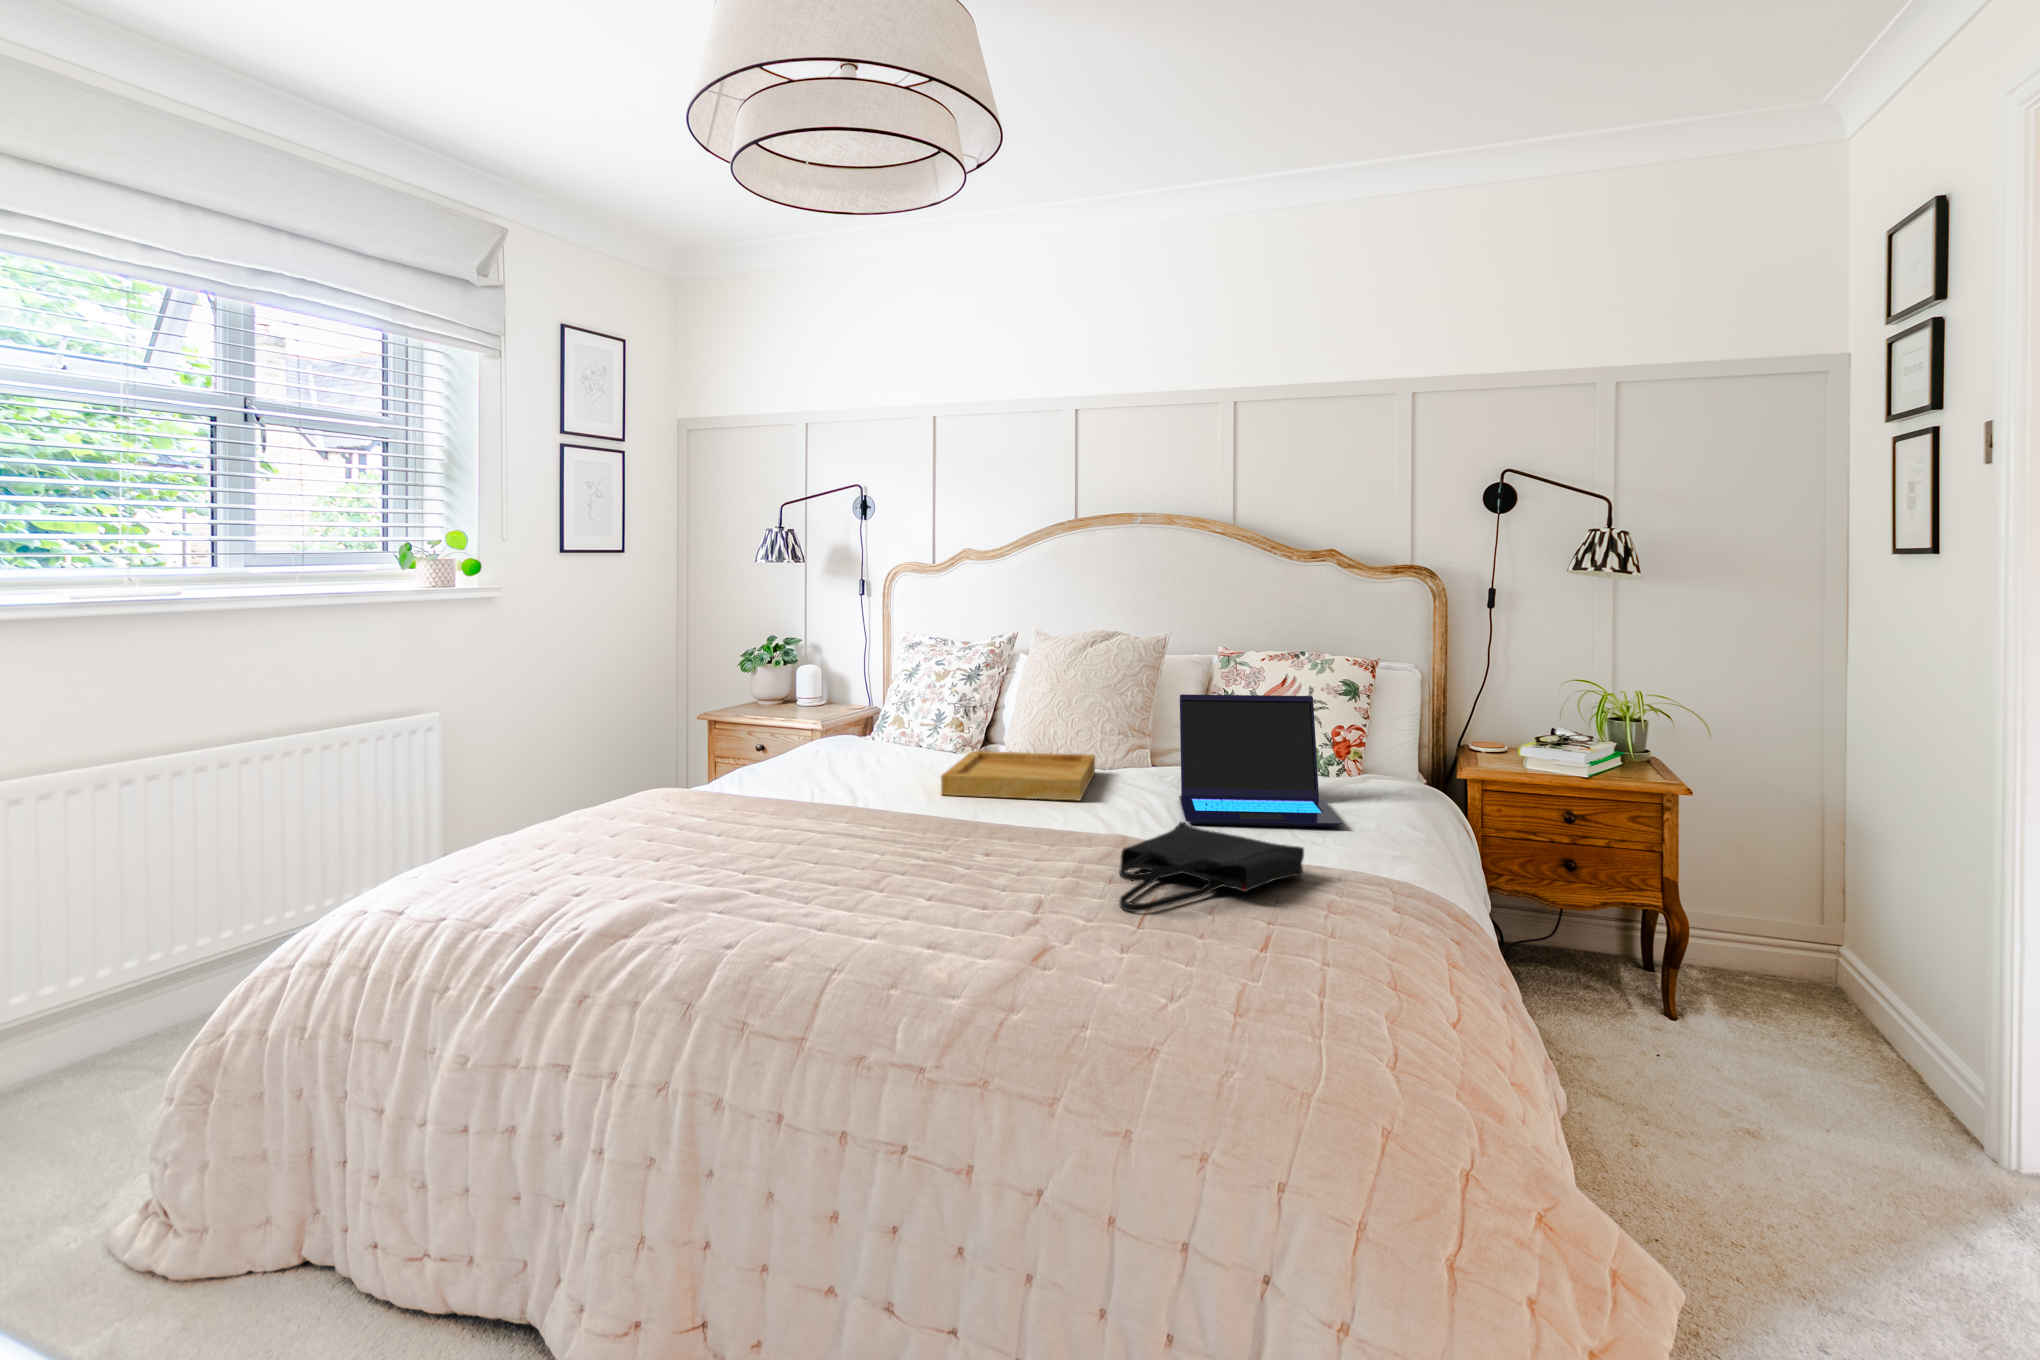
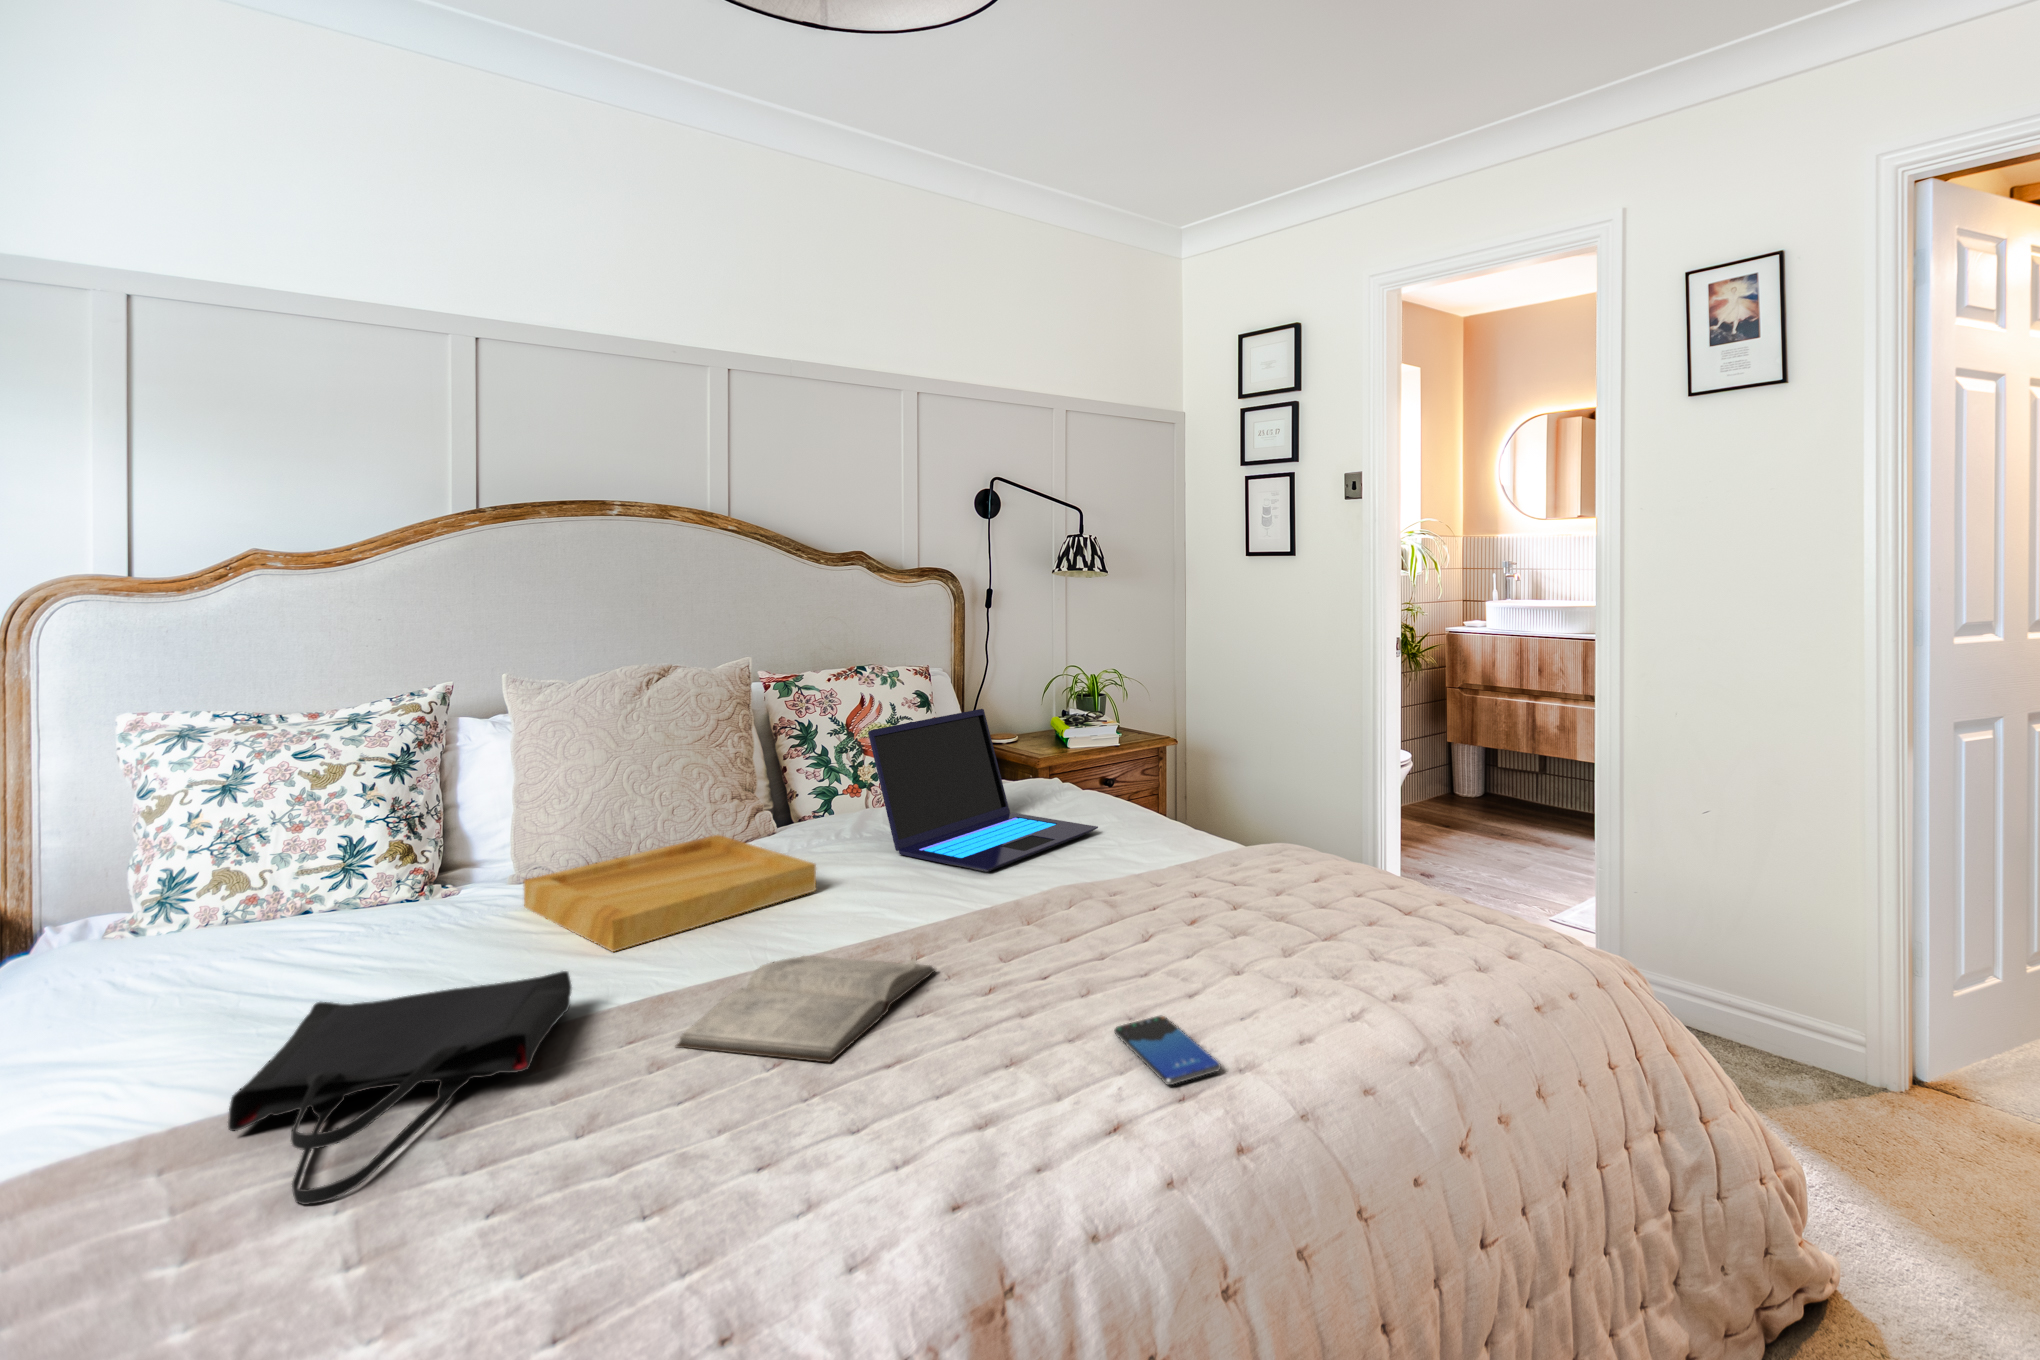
diary: none [856,813,1005,861] -> present [676,956,936,1062]
tote bag: present [1119,822,1304,912] -> present [228,971,571,1205]
smartphone: none [916,903,1008,940] -> present [1114,1016,1221,1085]

